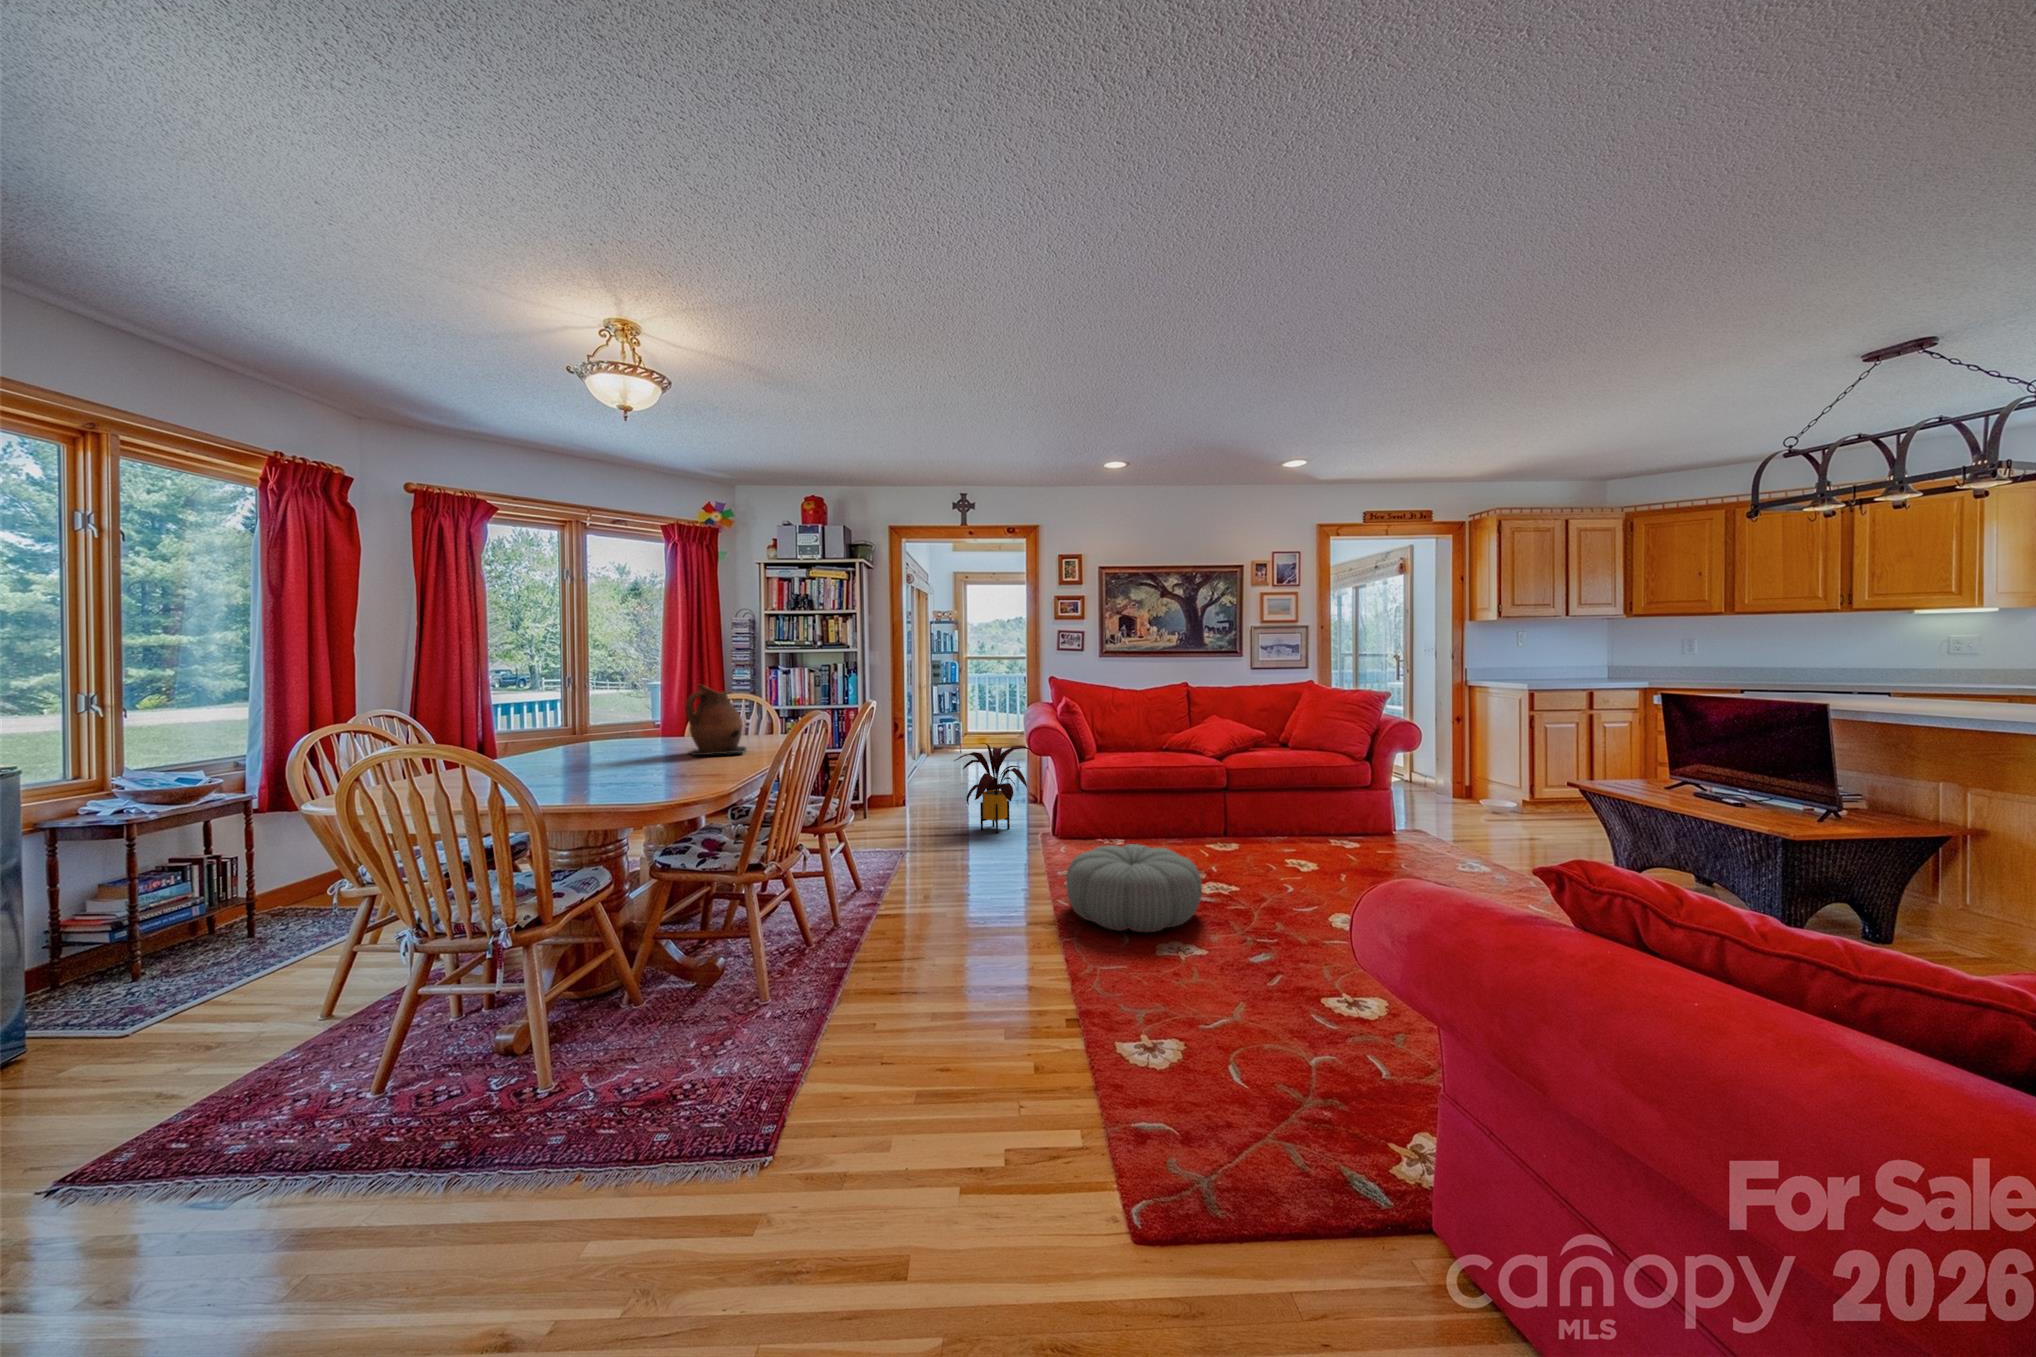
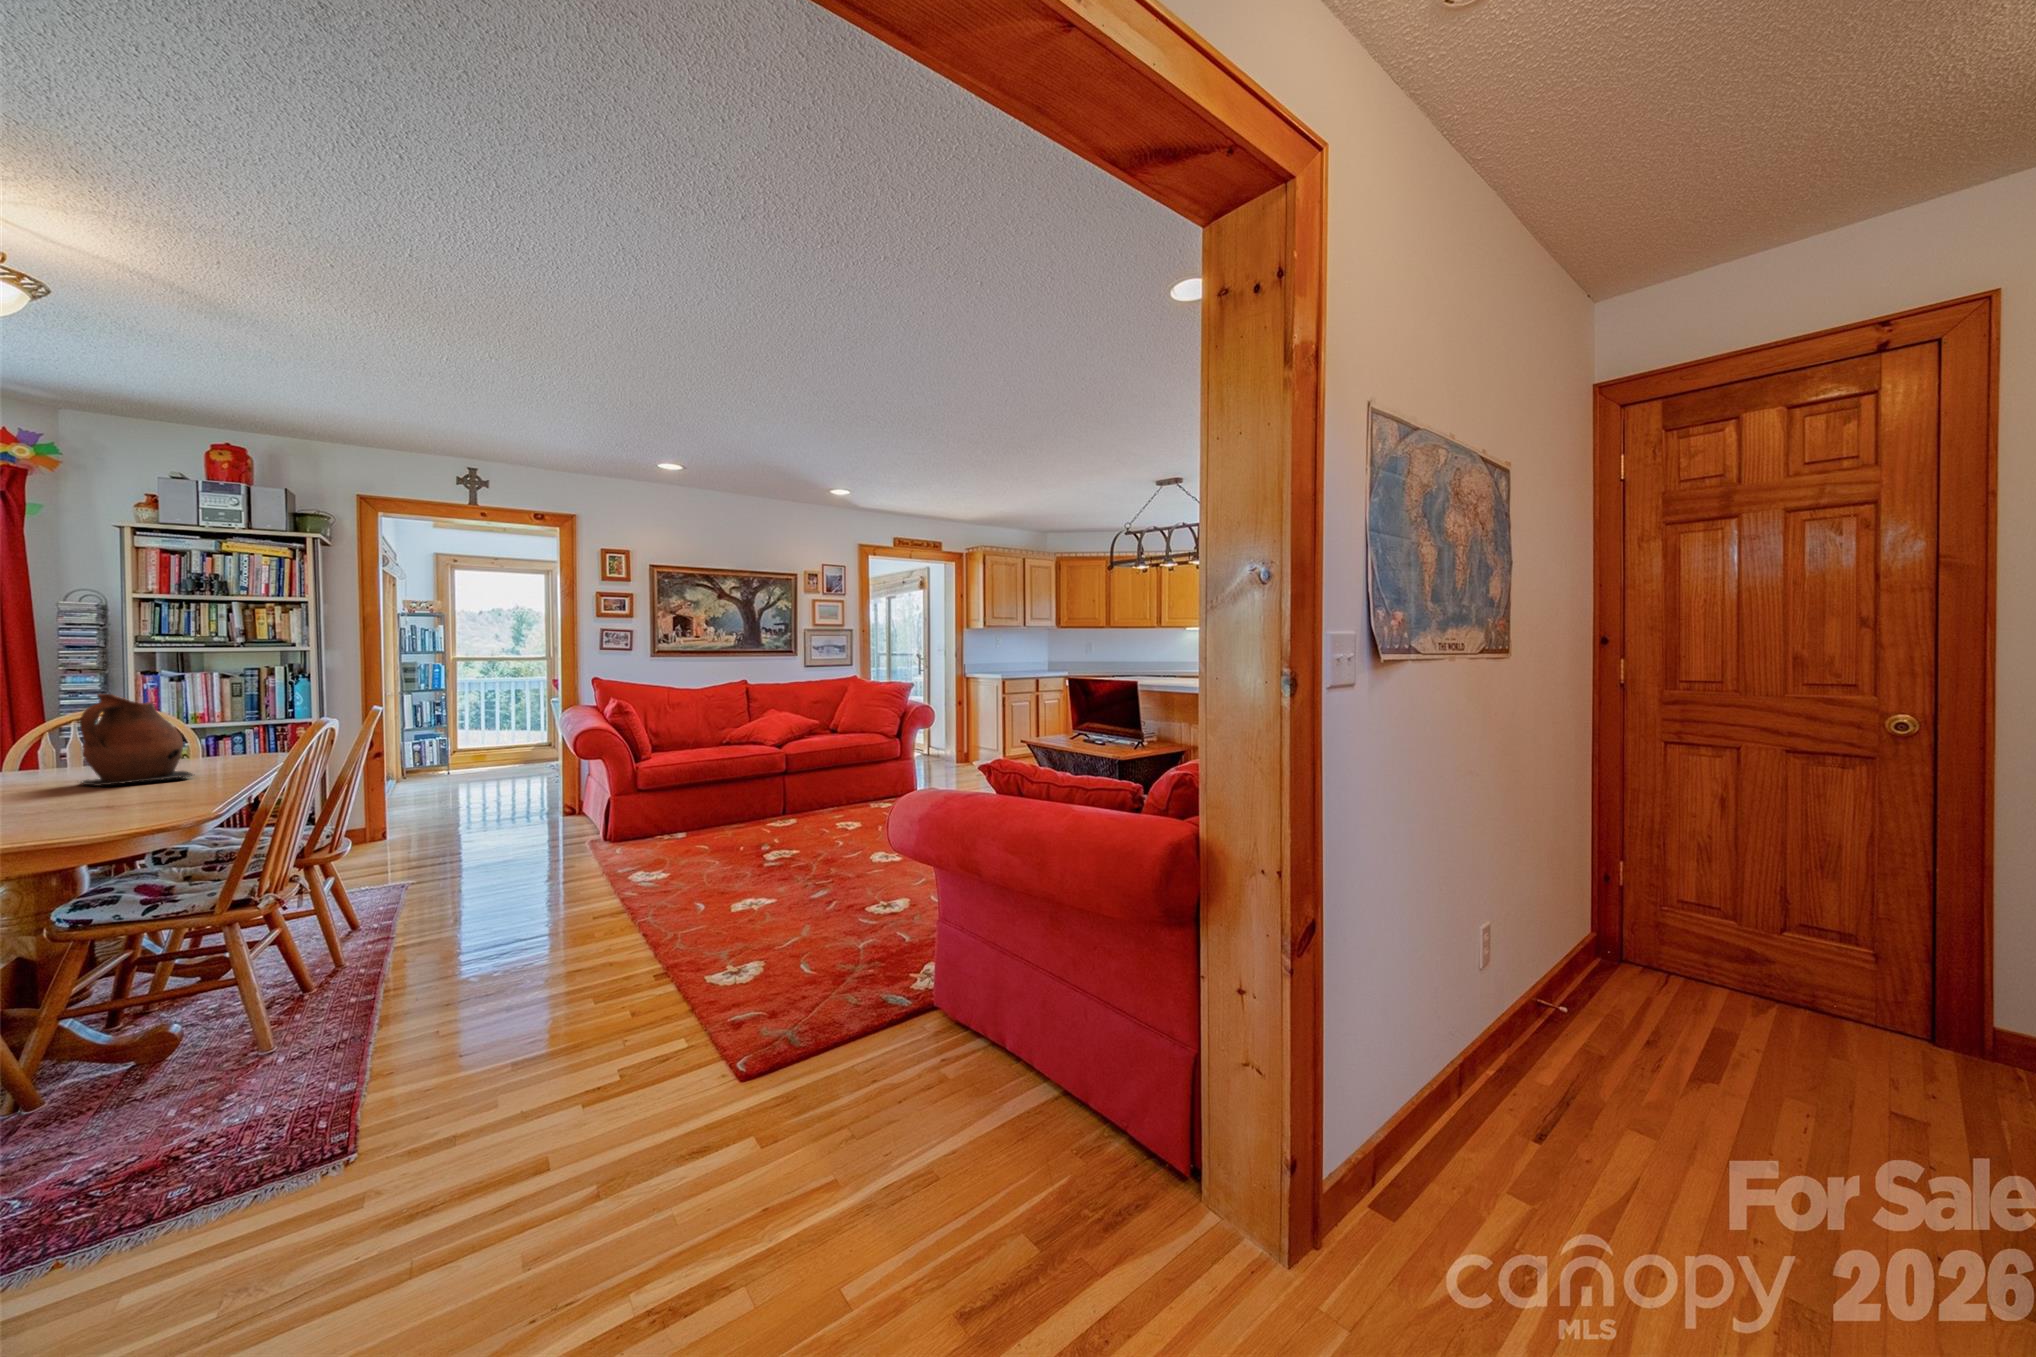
house plant: present [954,744,1030,833] -> none [476,751,593,848]
pouf: present [1066,844,1202,932] -> none [637,827,770,903]

